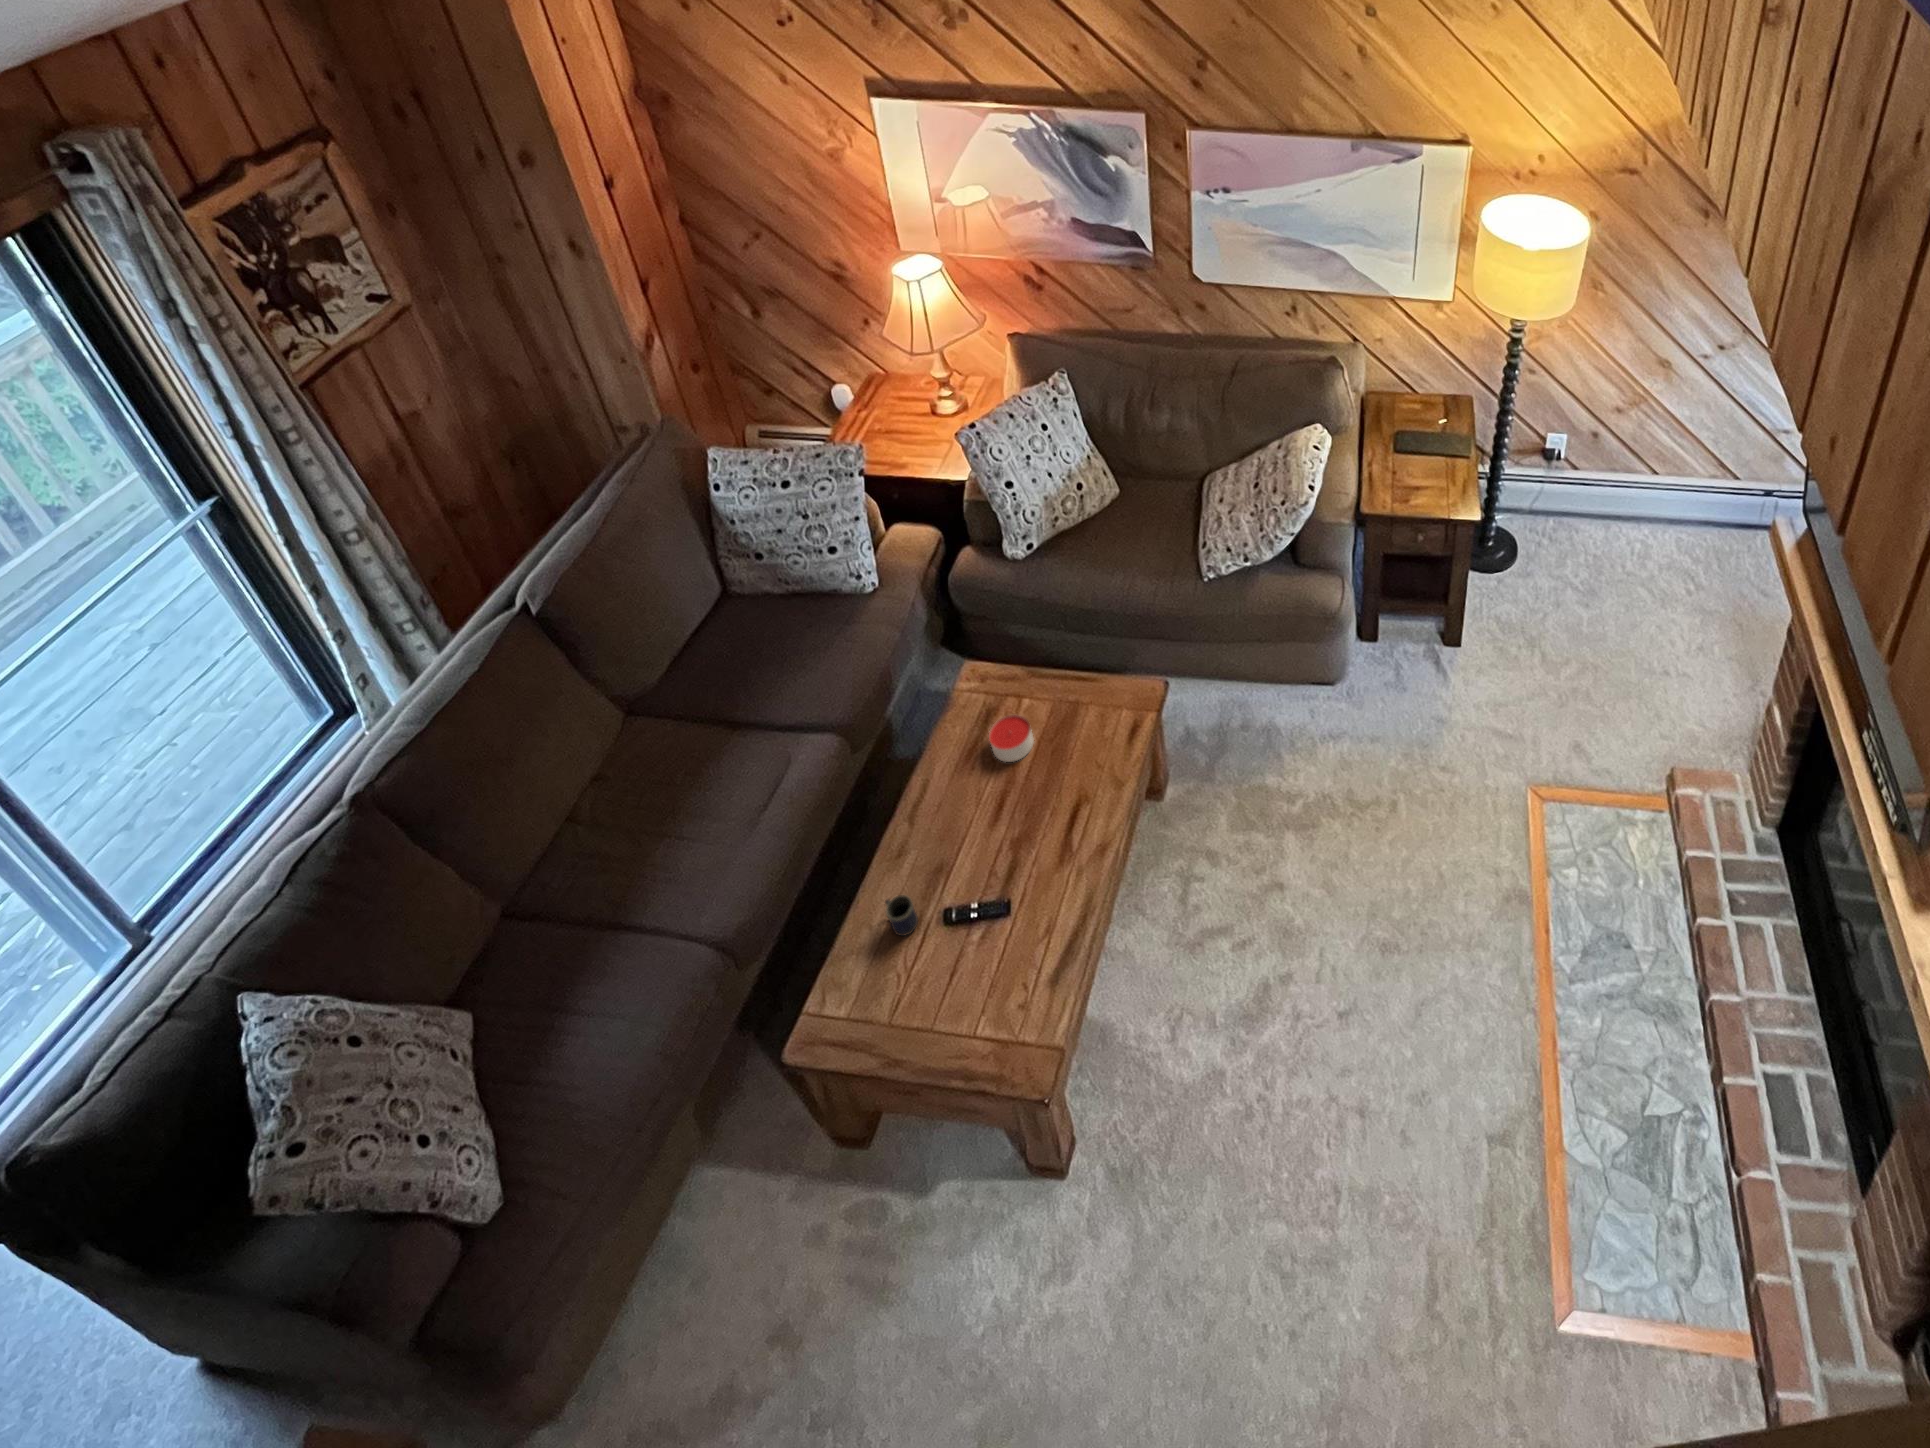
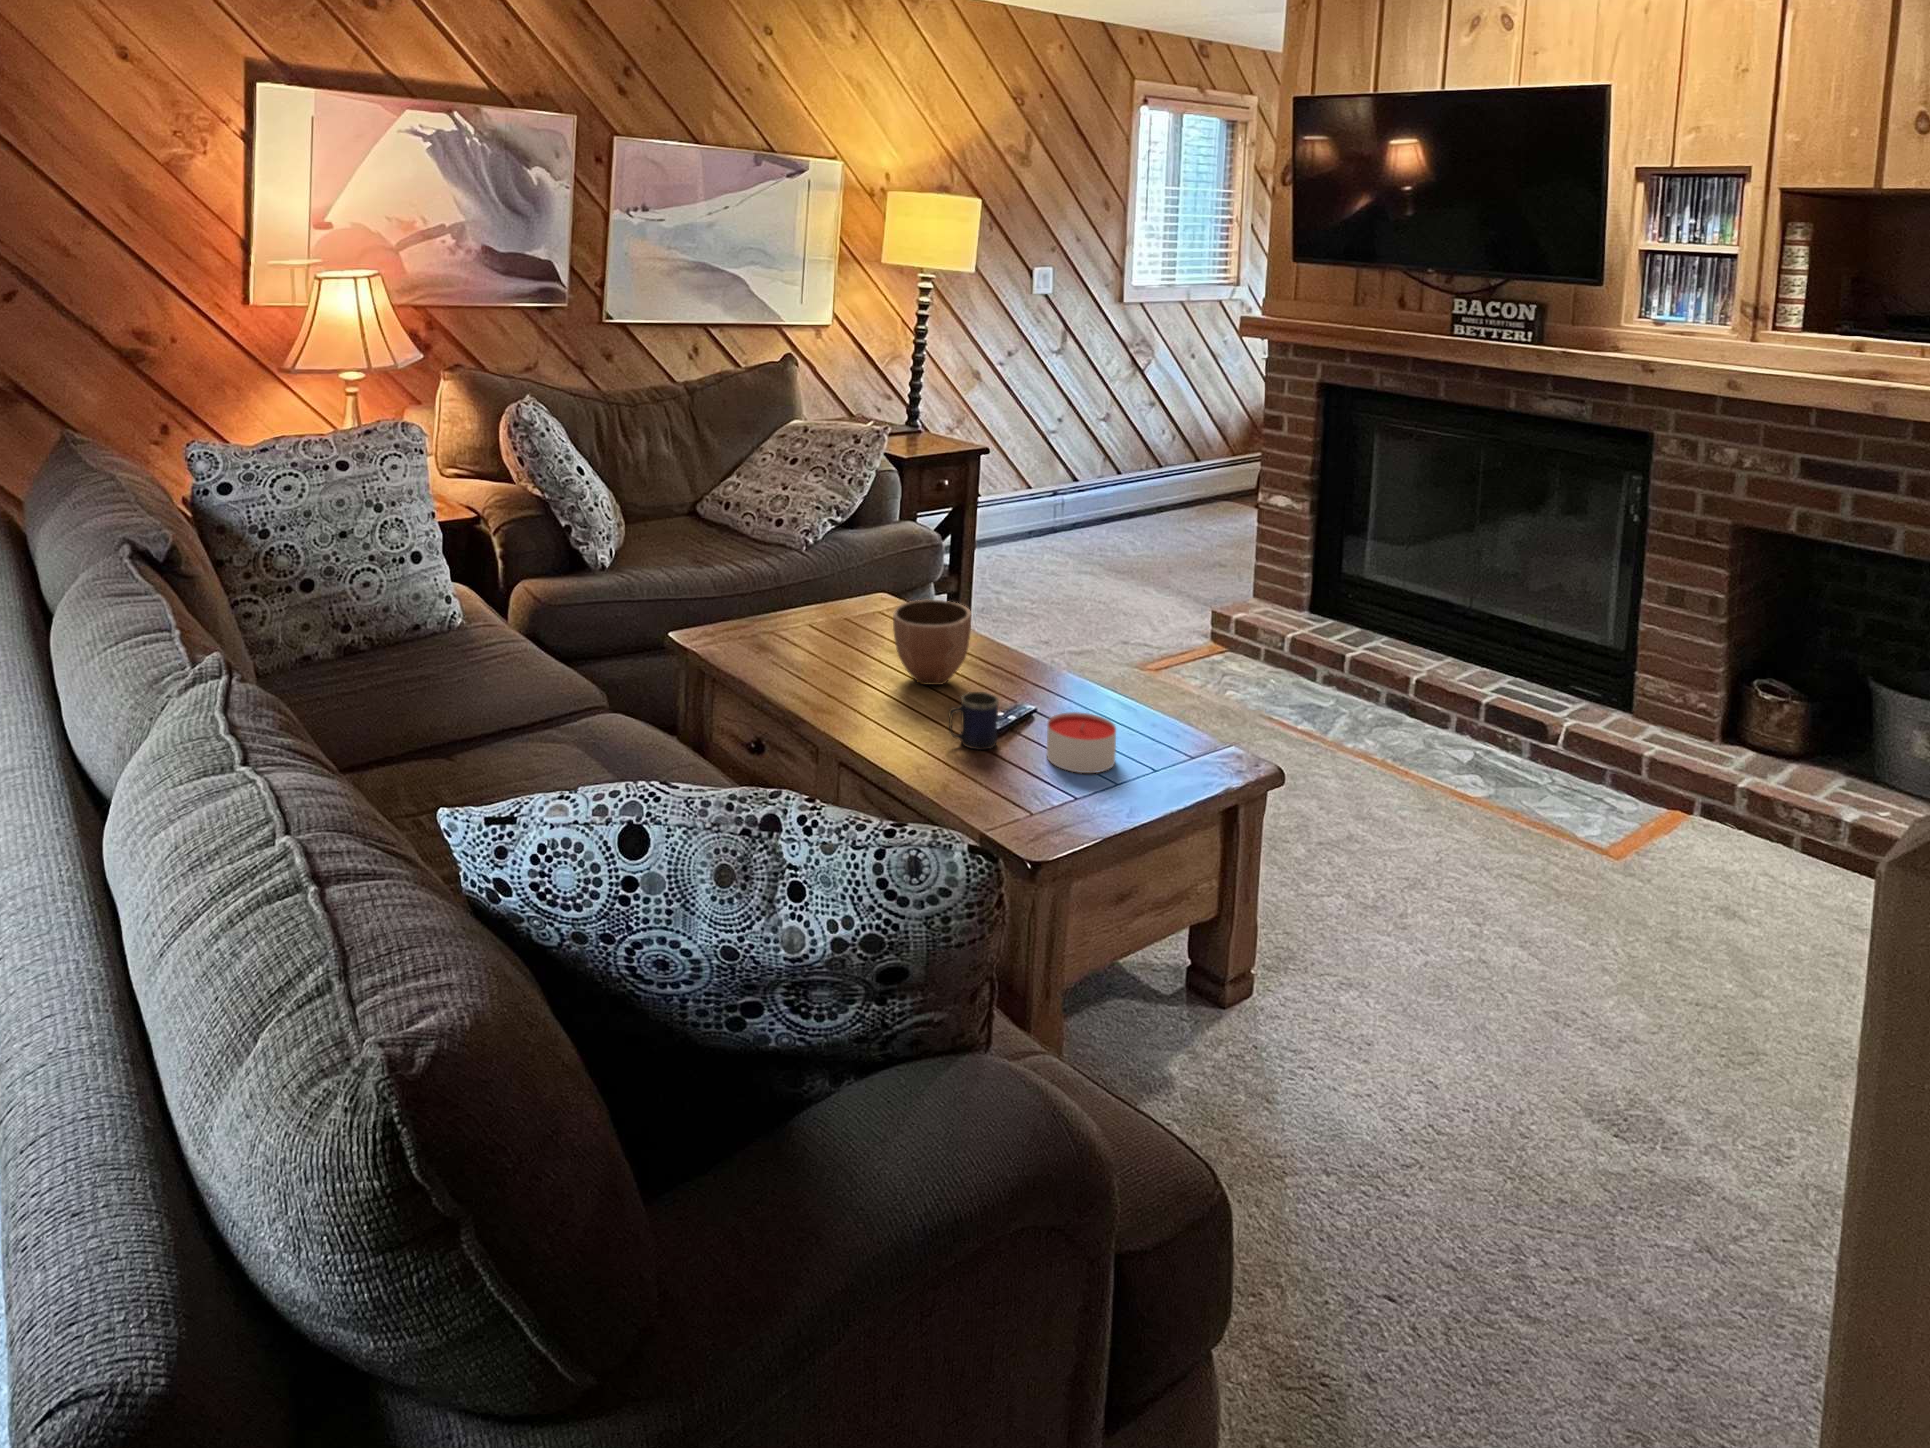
candle: present [989,715,1034,762] -> present [1047,712,1116,773]
decorative bowl: none [939,778,1001,848] -> present [893,600,971,685]

